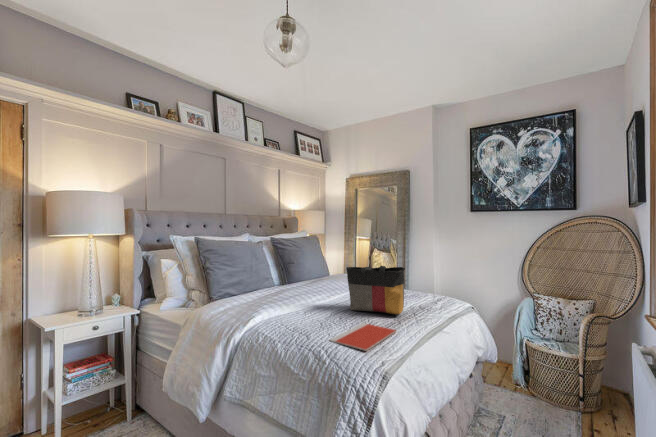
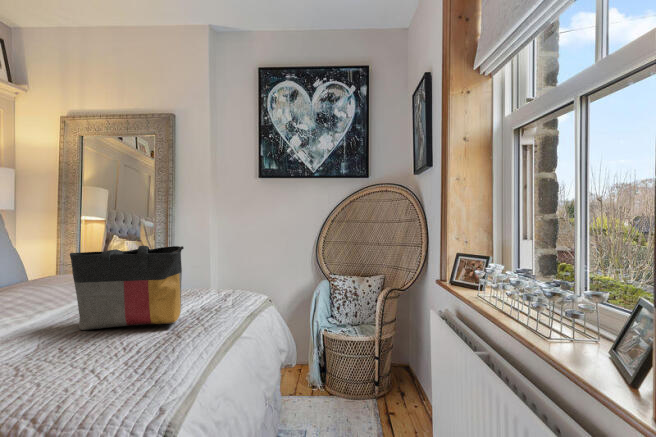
notebook: present [330,323,396,351] -> none [33,348,175,398]

